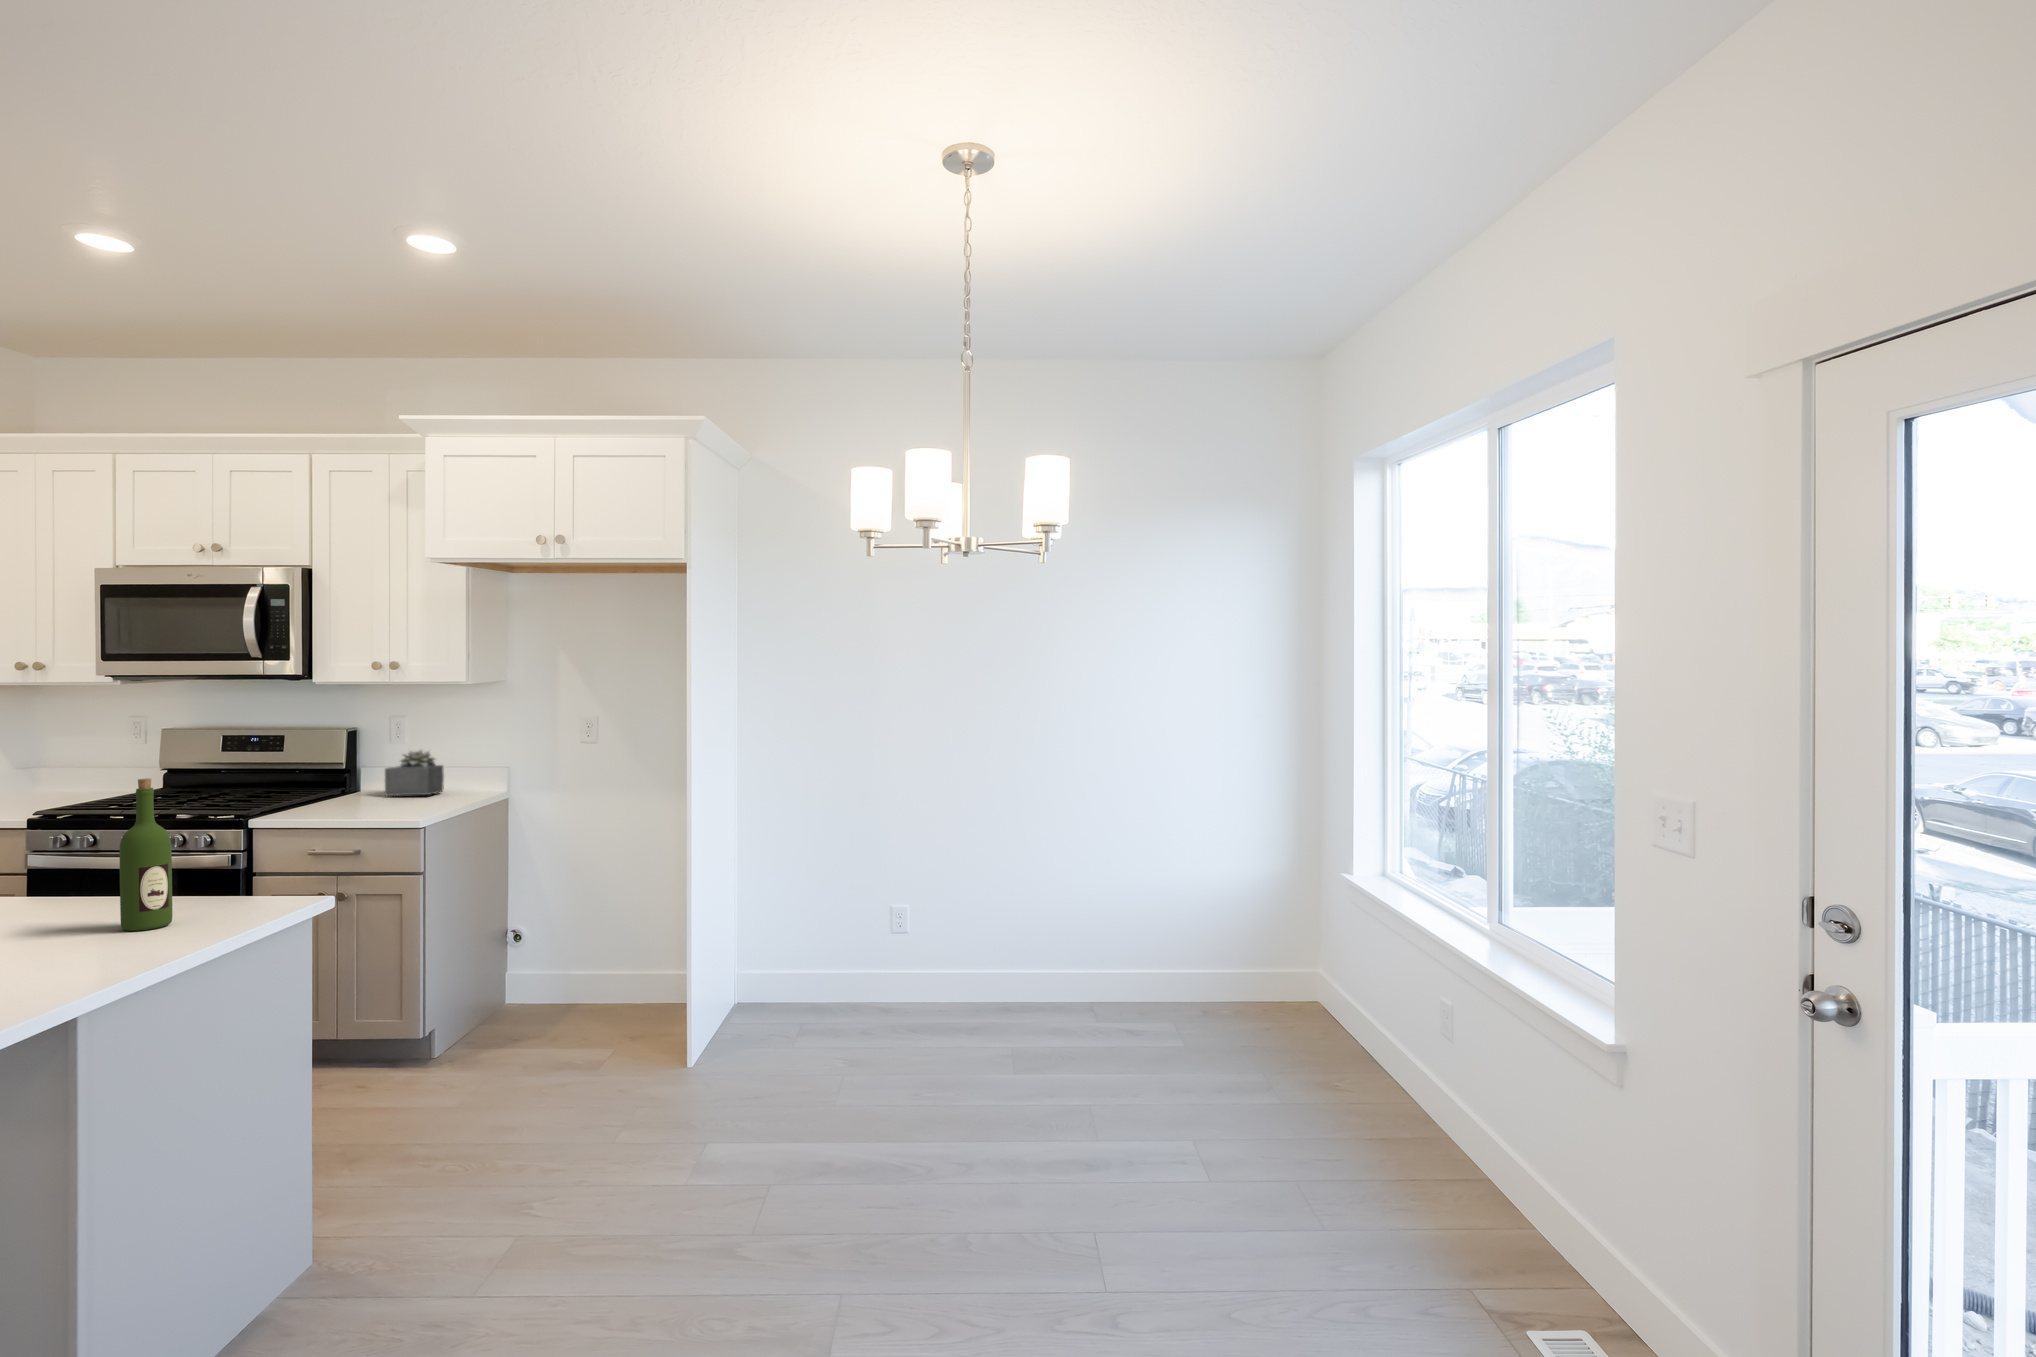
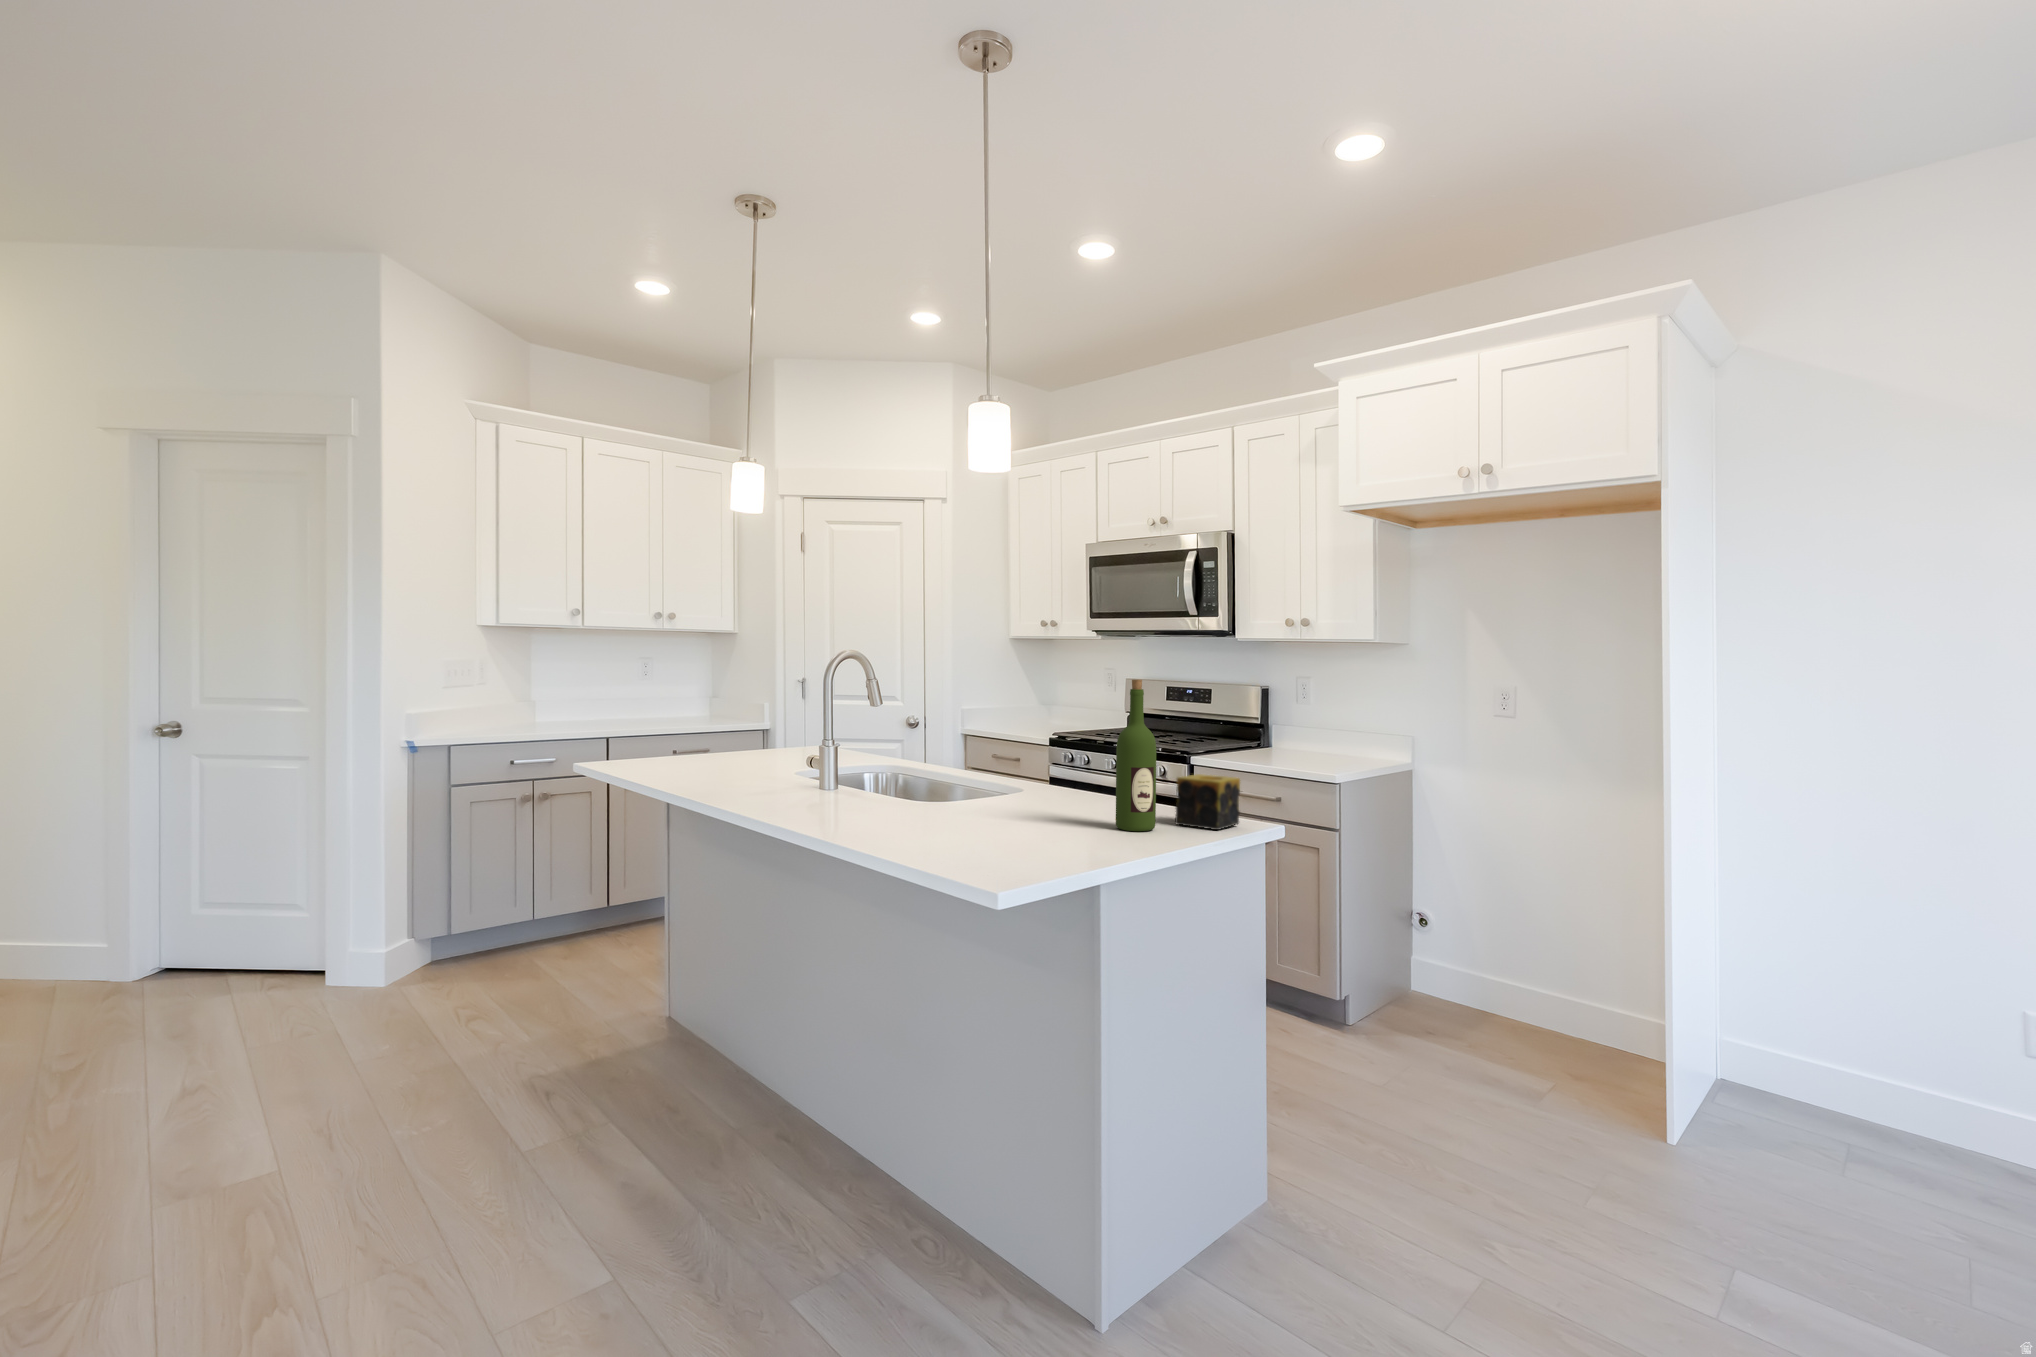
succulent plant: present [385,750,444,796] -> none [1296,706,1350,752]
candle: none [199,859,277,914] -> present [1175,774,1240,830]

